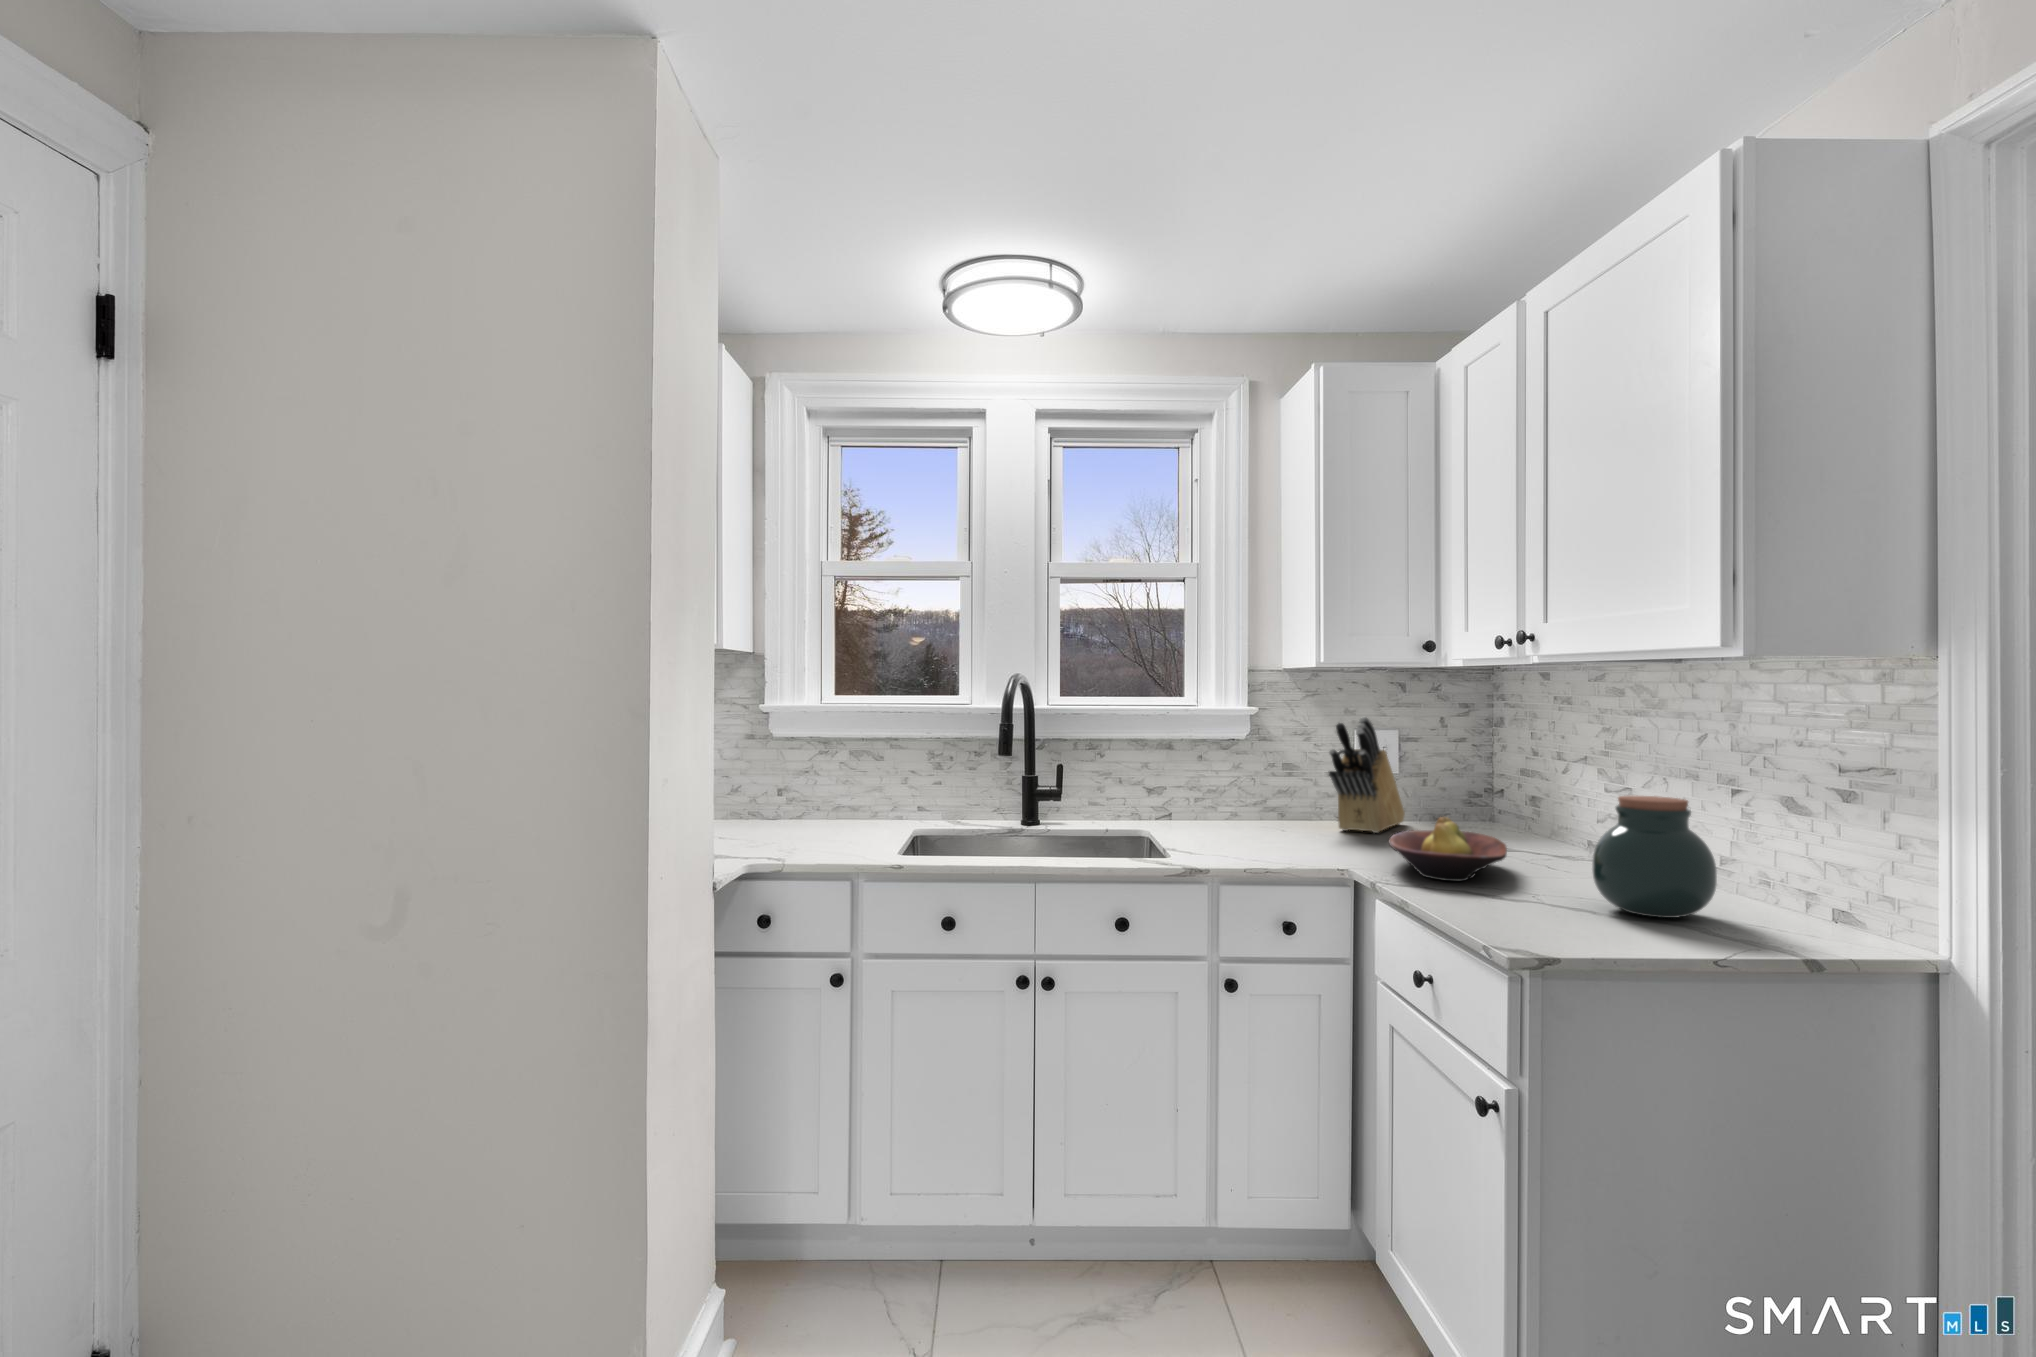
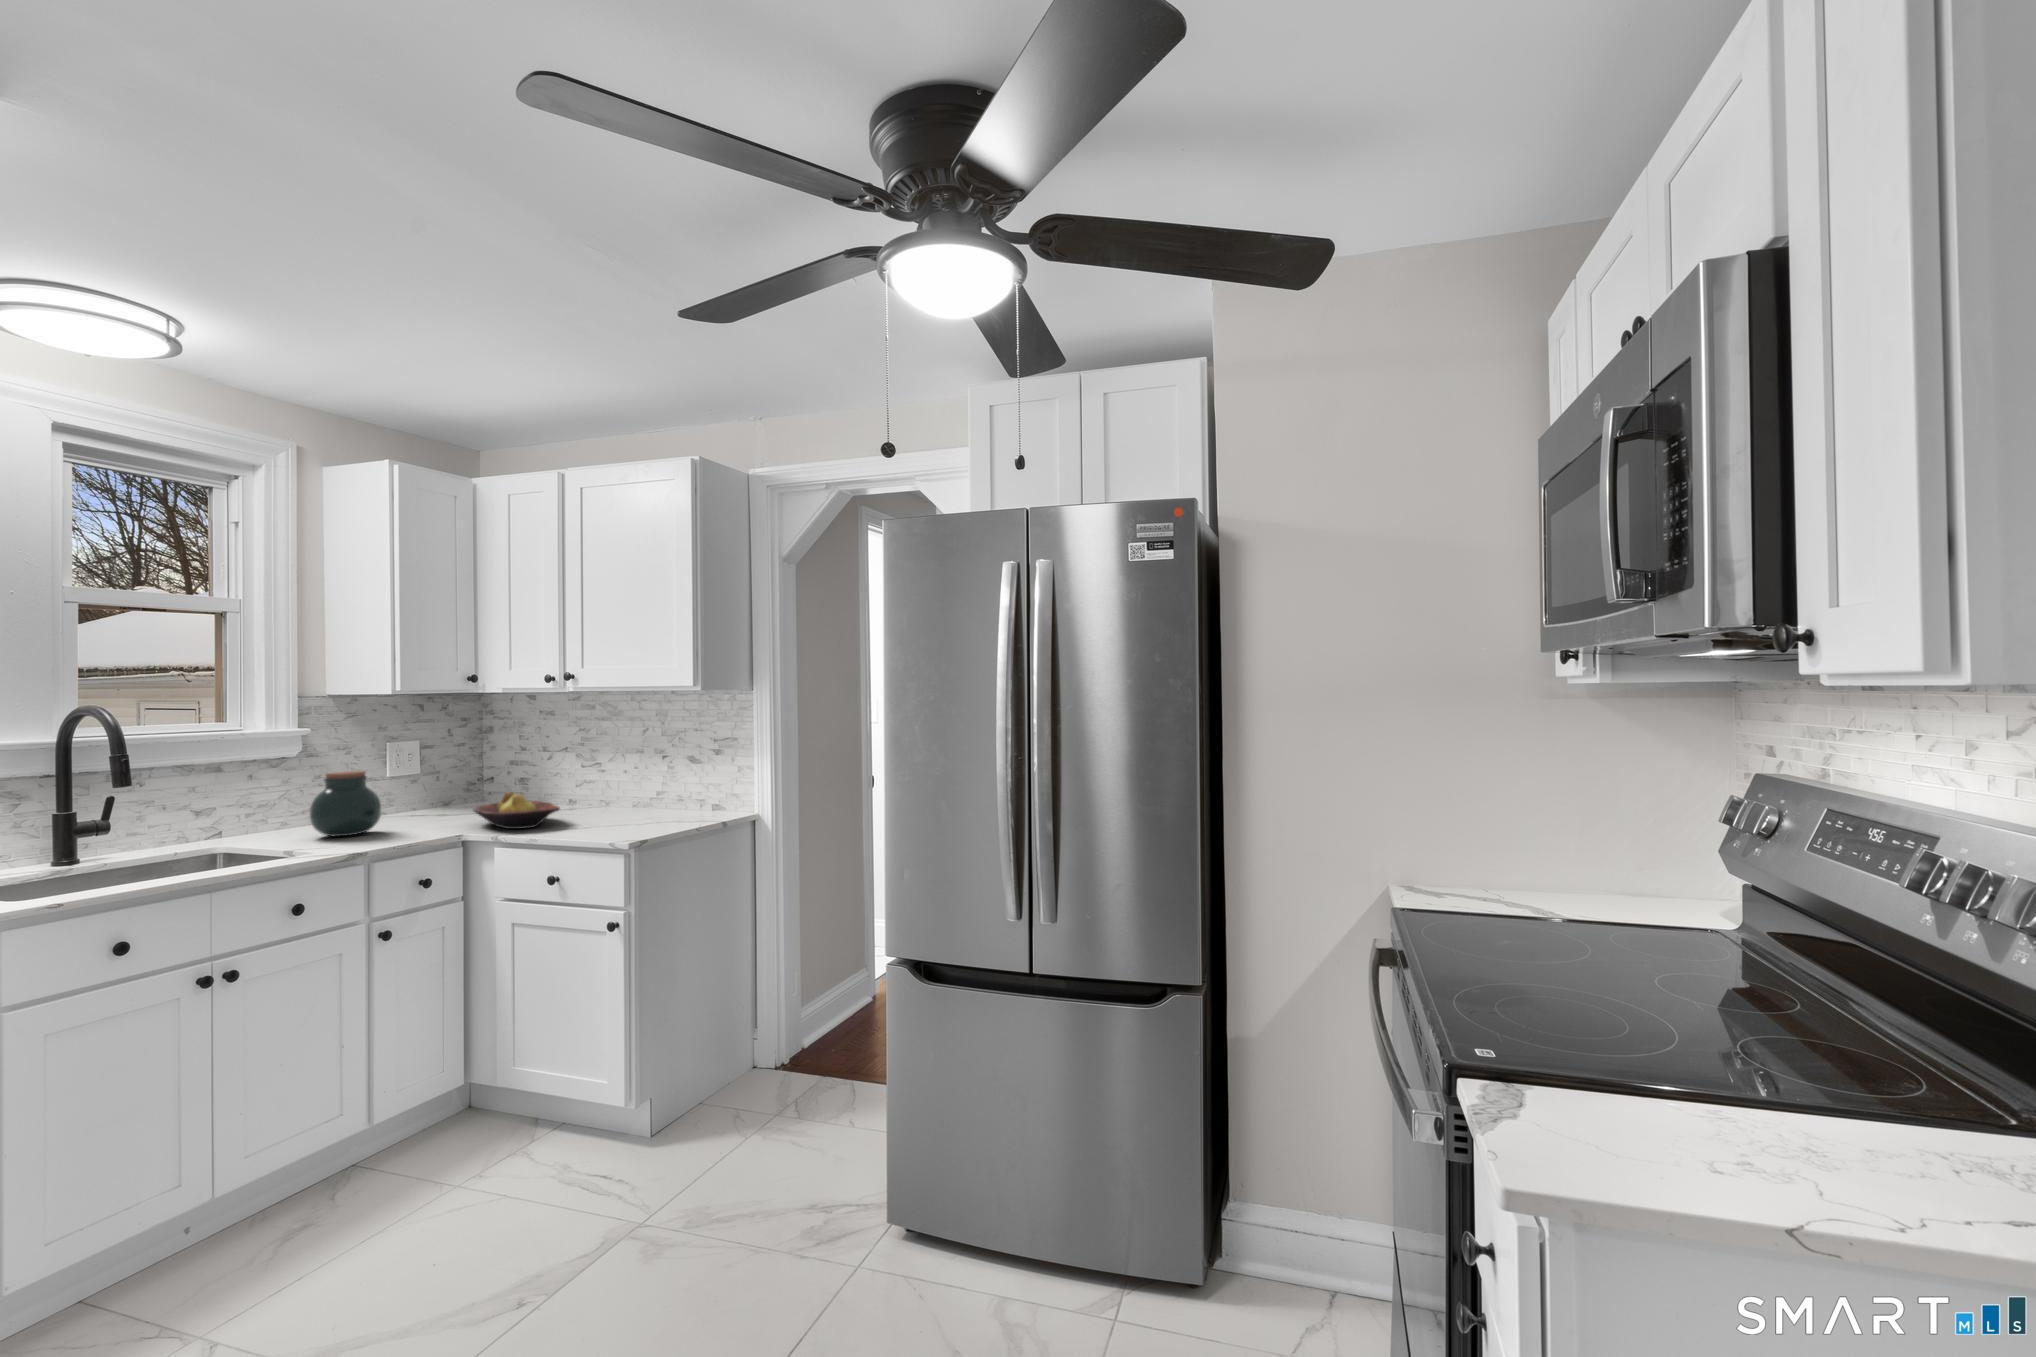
knife block: present [1329,717,1405,833] -> none [391,732,432,818]
jar: present [1592,796,1717,918] -> present [310,771,381,836]

